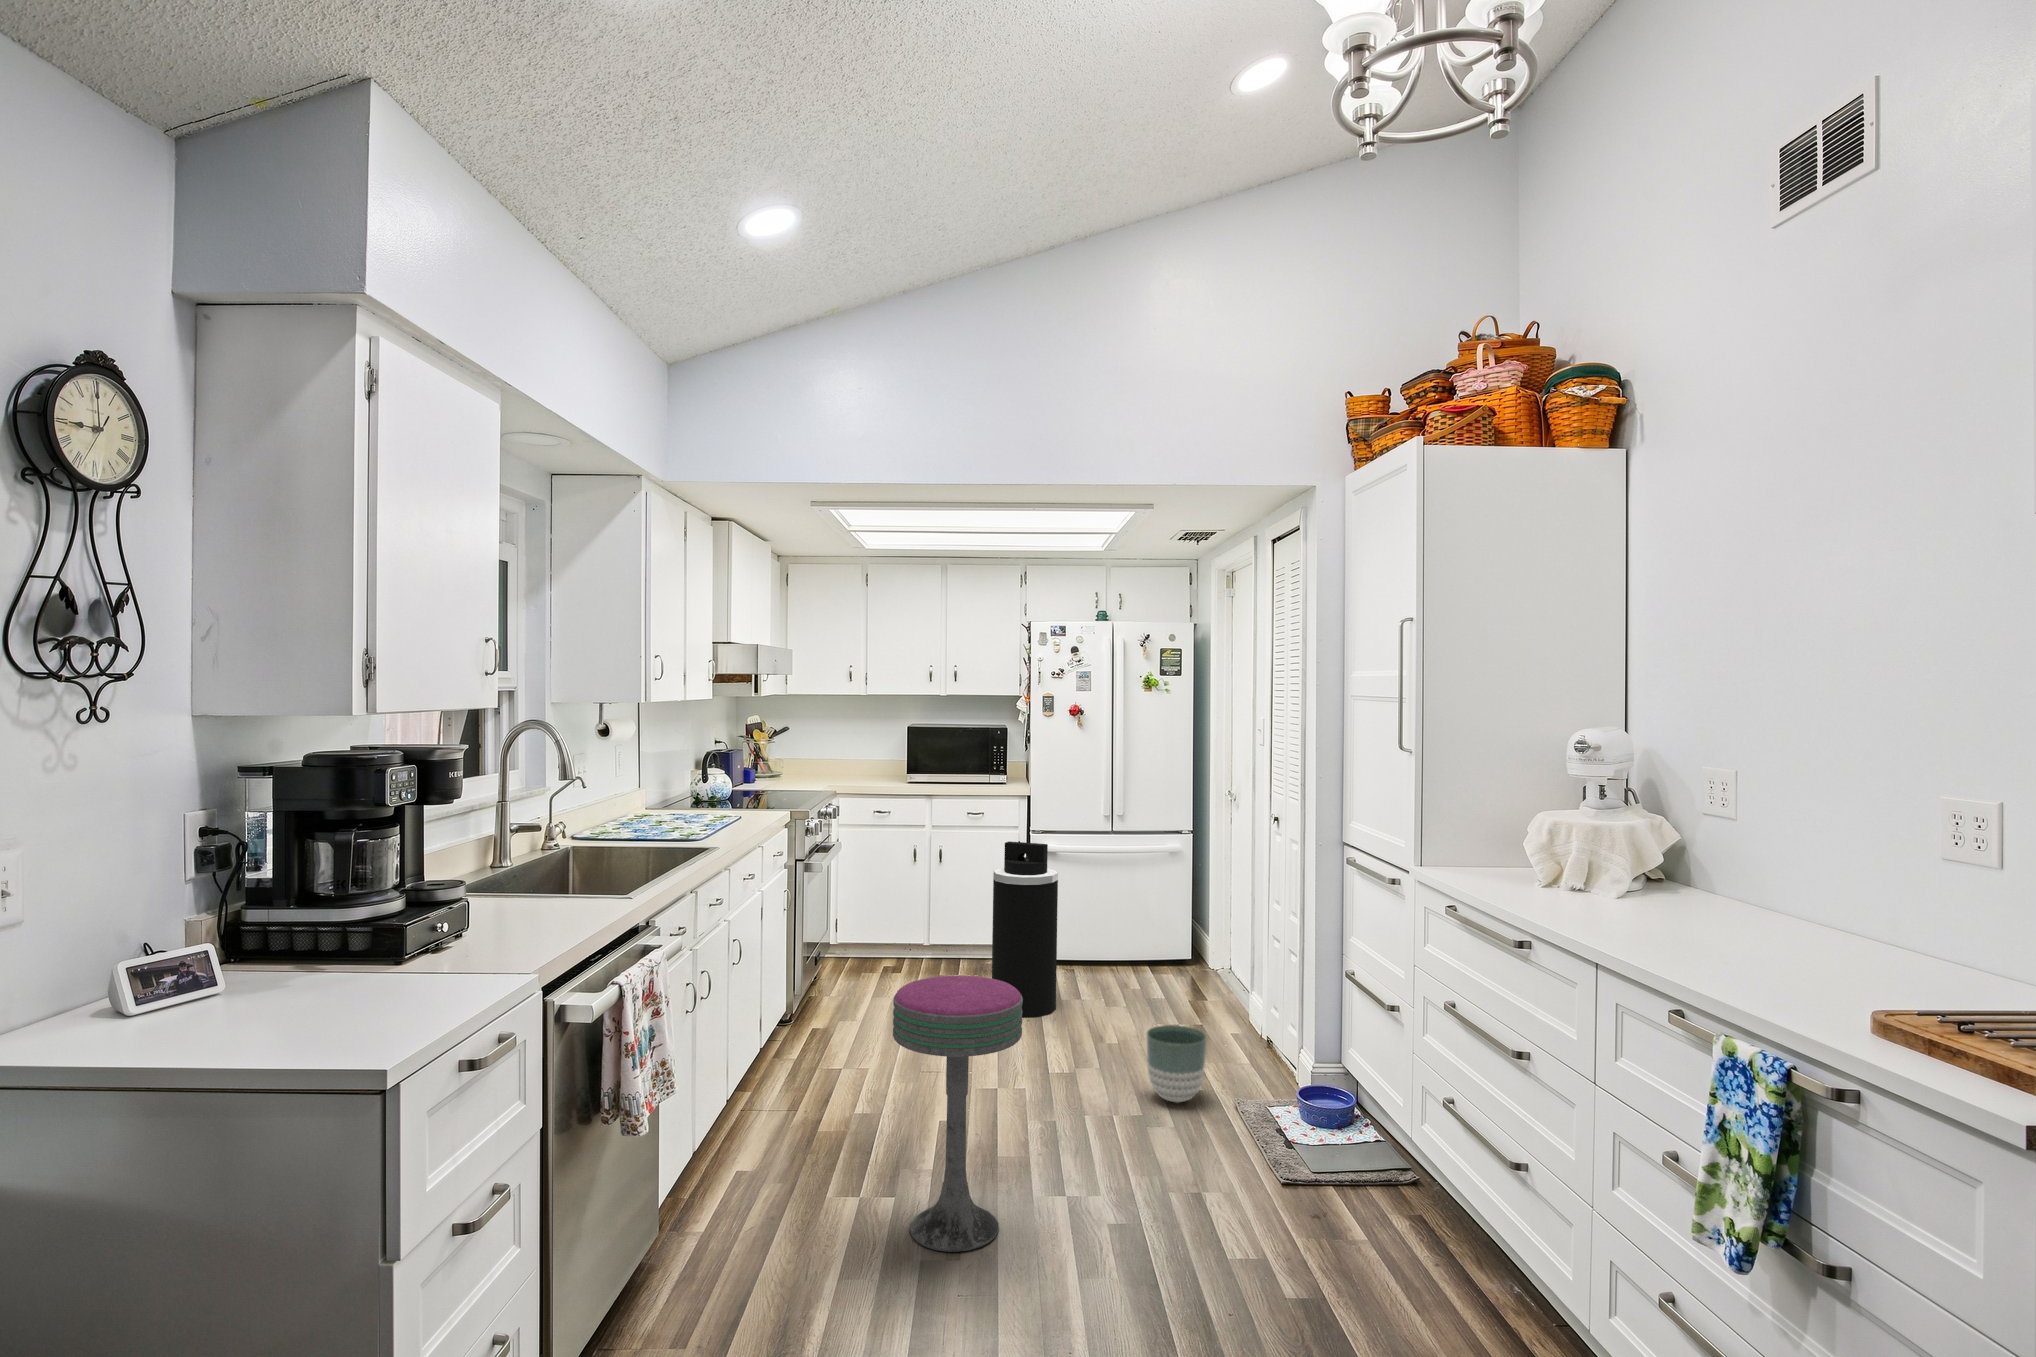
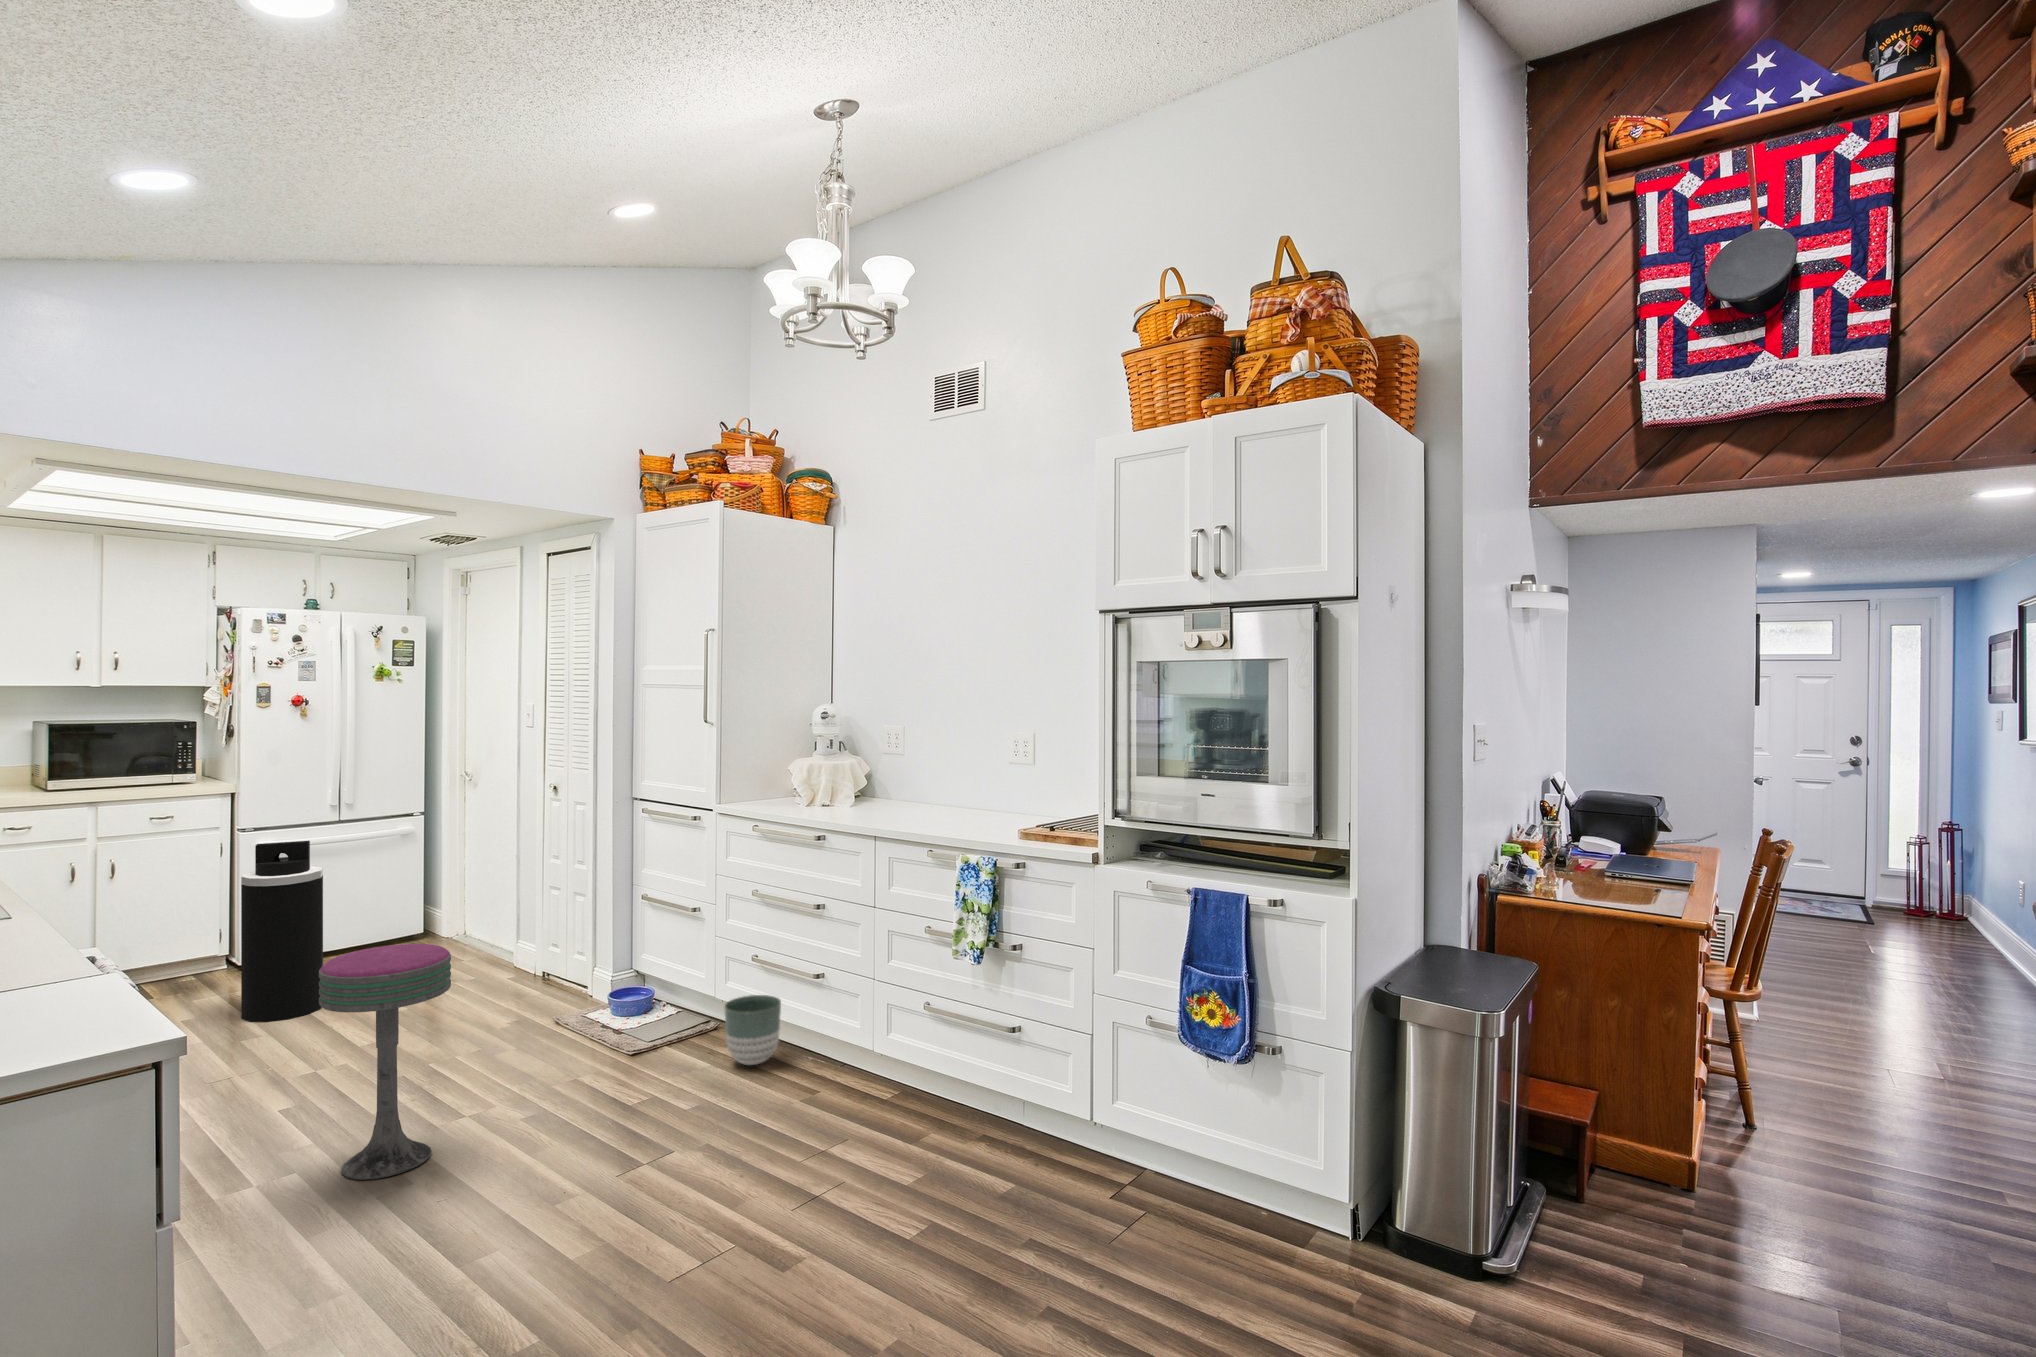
planter: present [1146,1025,1207,1102] -> present [724,995,781,1065]

